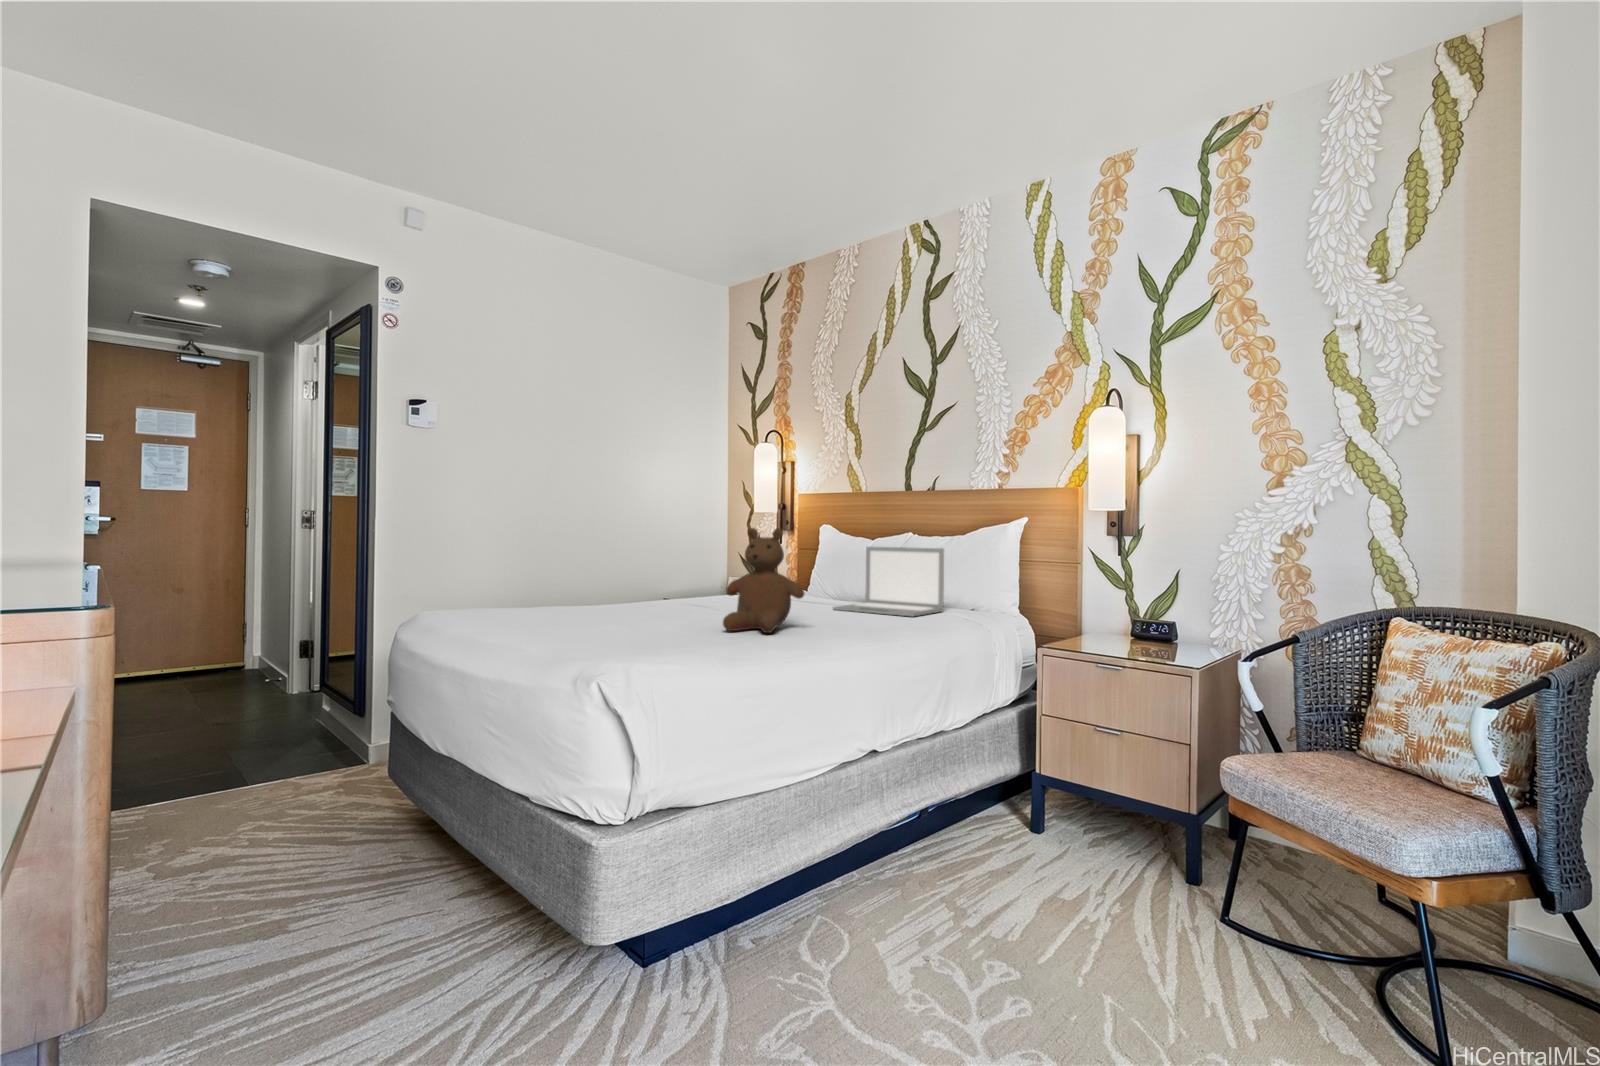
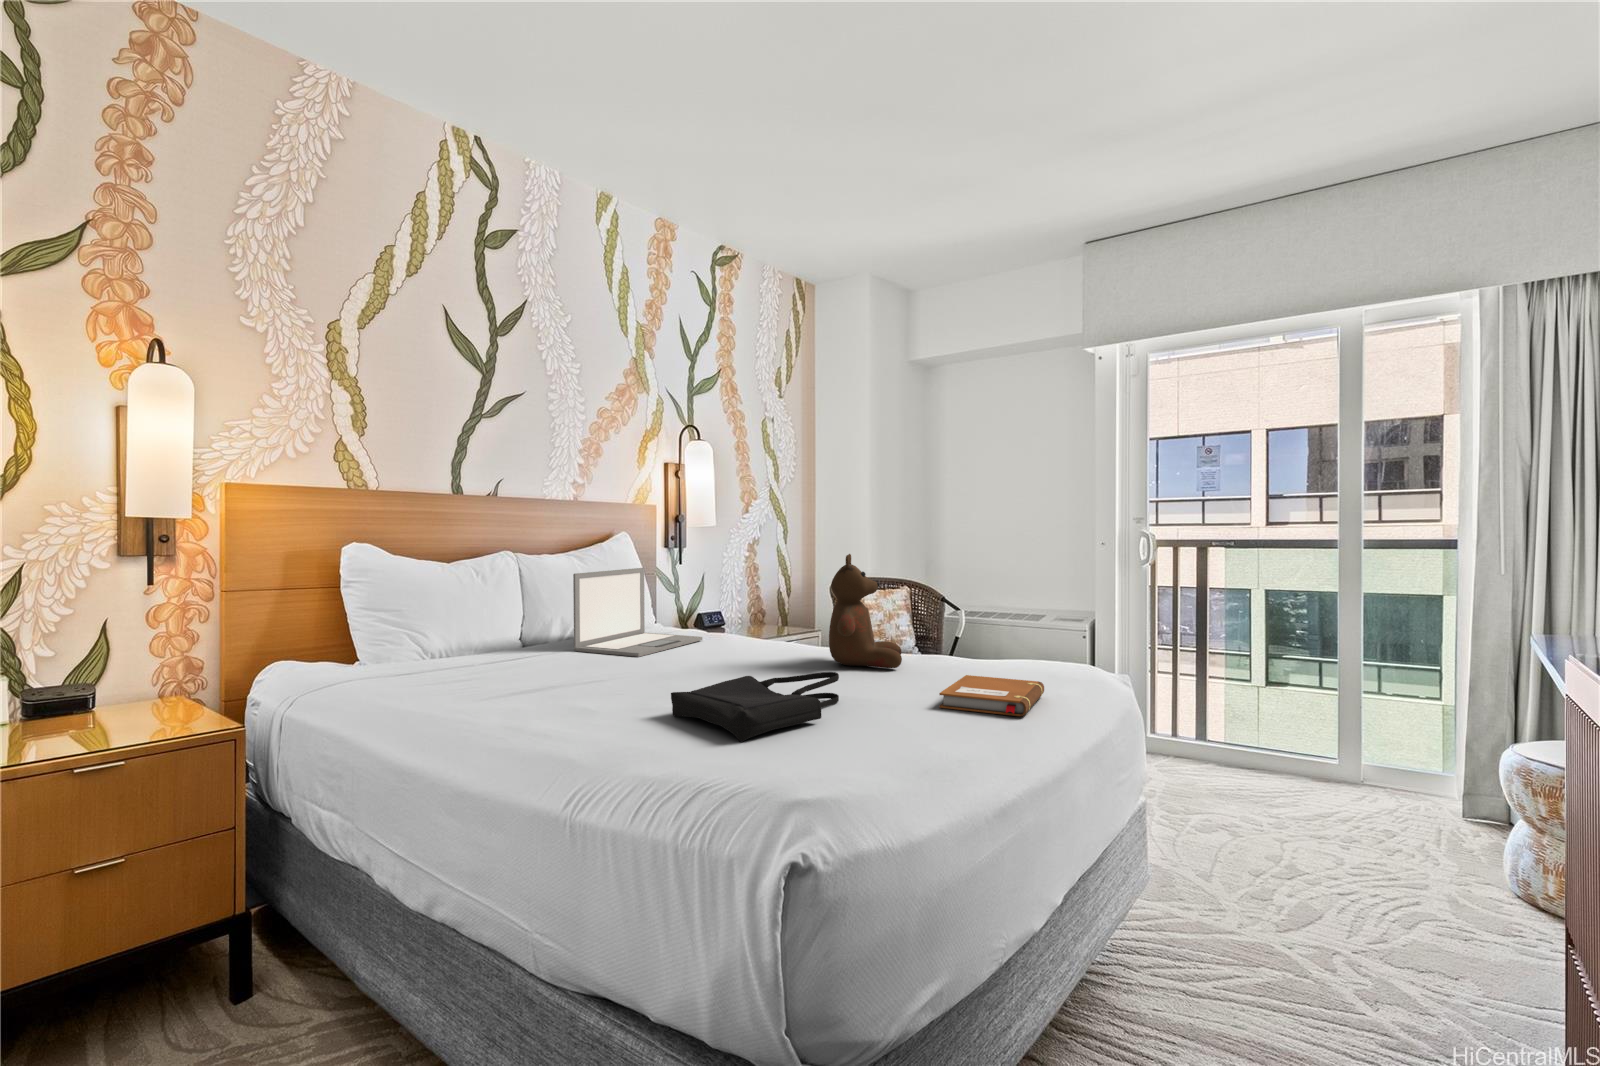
tote bag: none [577,595,660,620] -> present [671,672,839,742]
notebook: none [538,617,636,640] -> present [939,675,1044,716]

